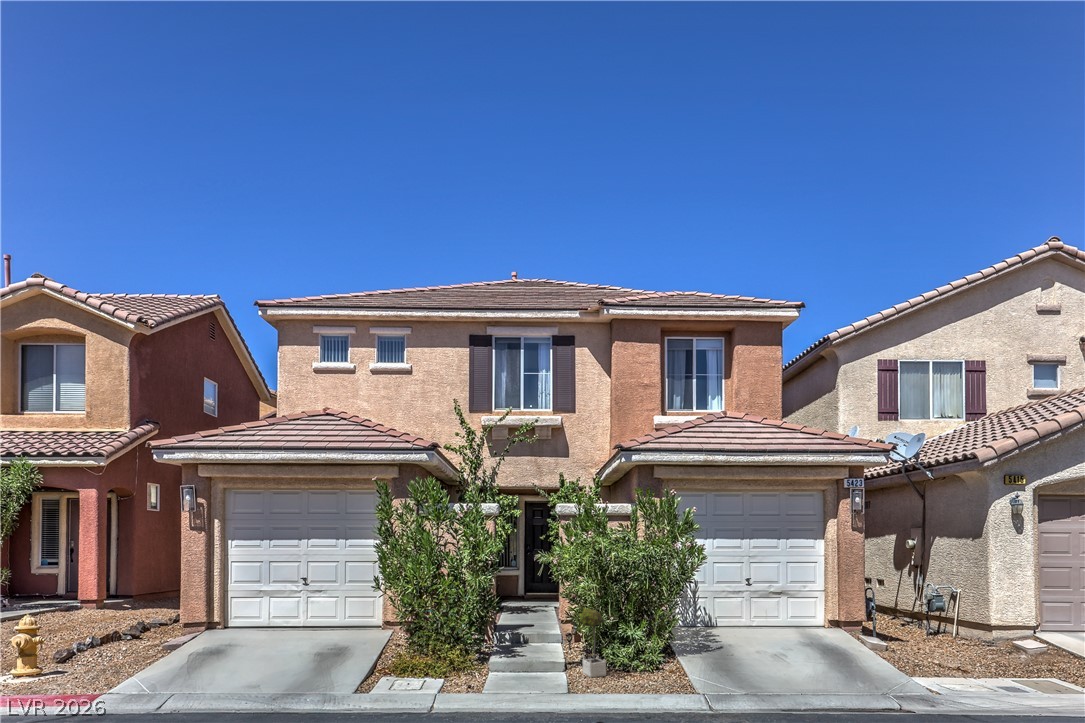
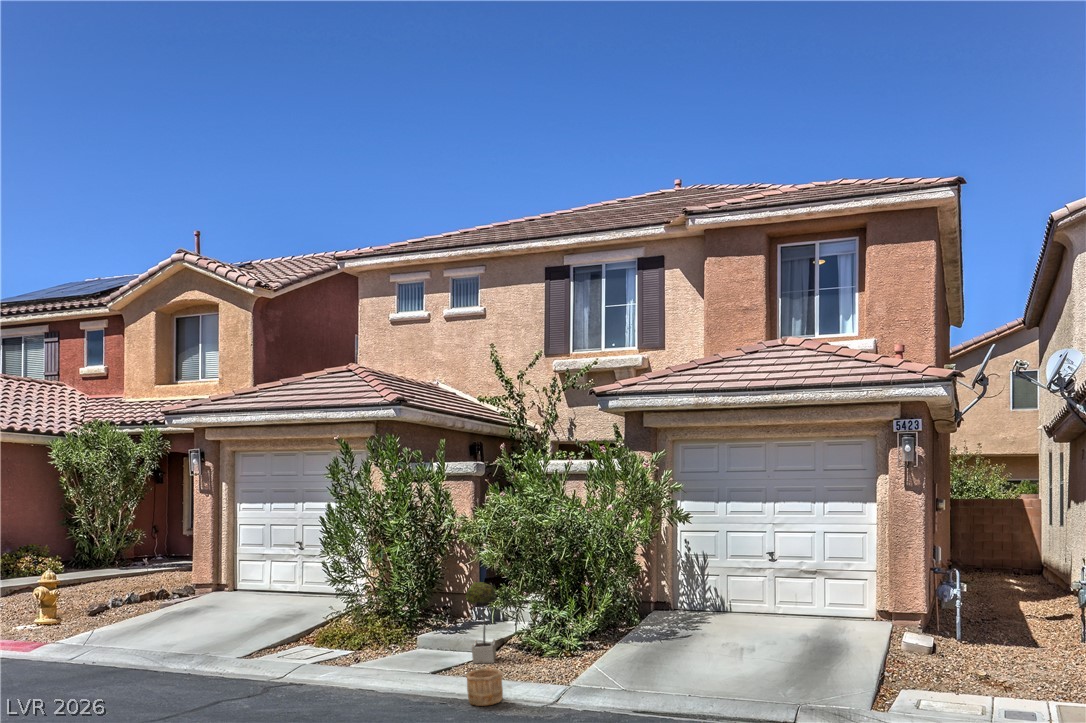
wooden bucket: none [653,677,683,708] -> present [466,668,503,706]

